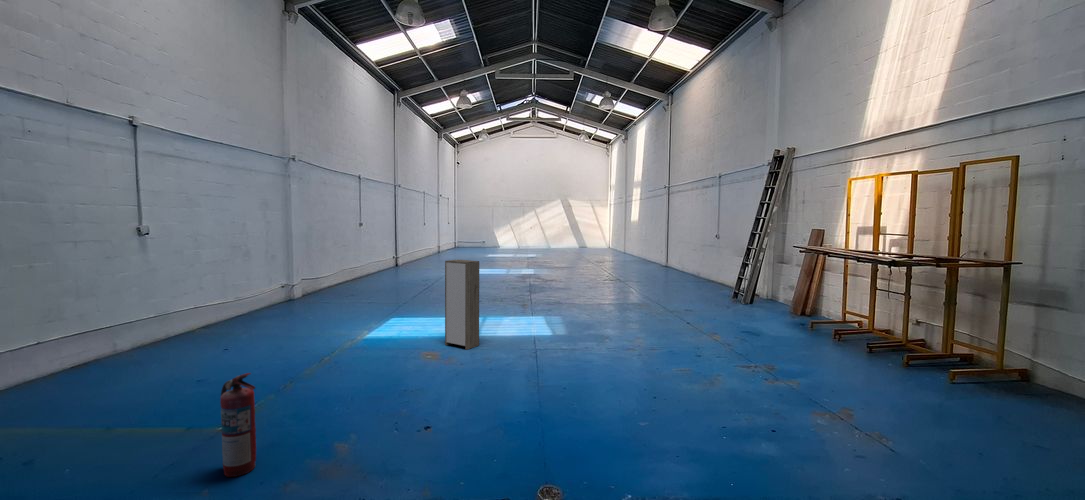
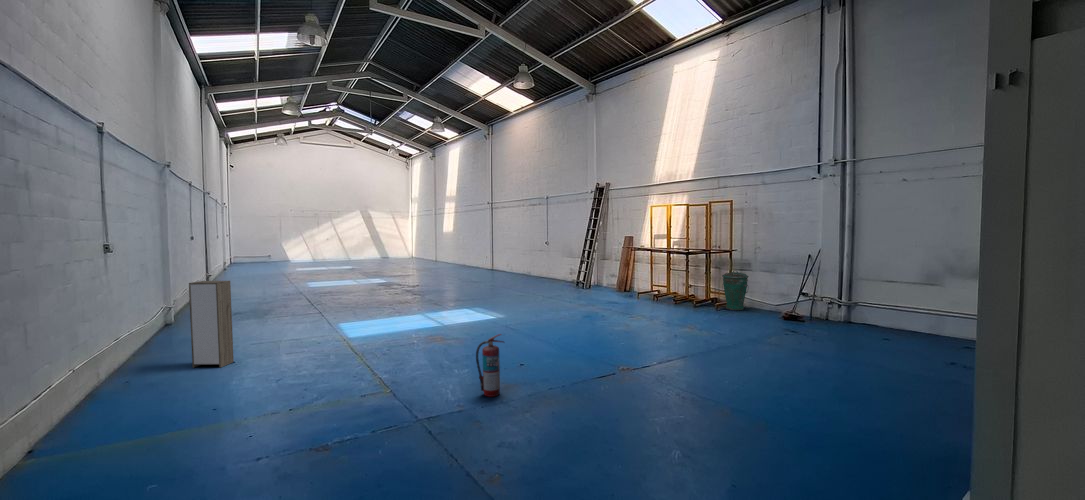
storage cabinet: present [445,260,479,350] -> present [189,281,234,368]
trash can: none [974,305,1050,392] -> present [722,271,749,310]

